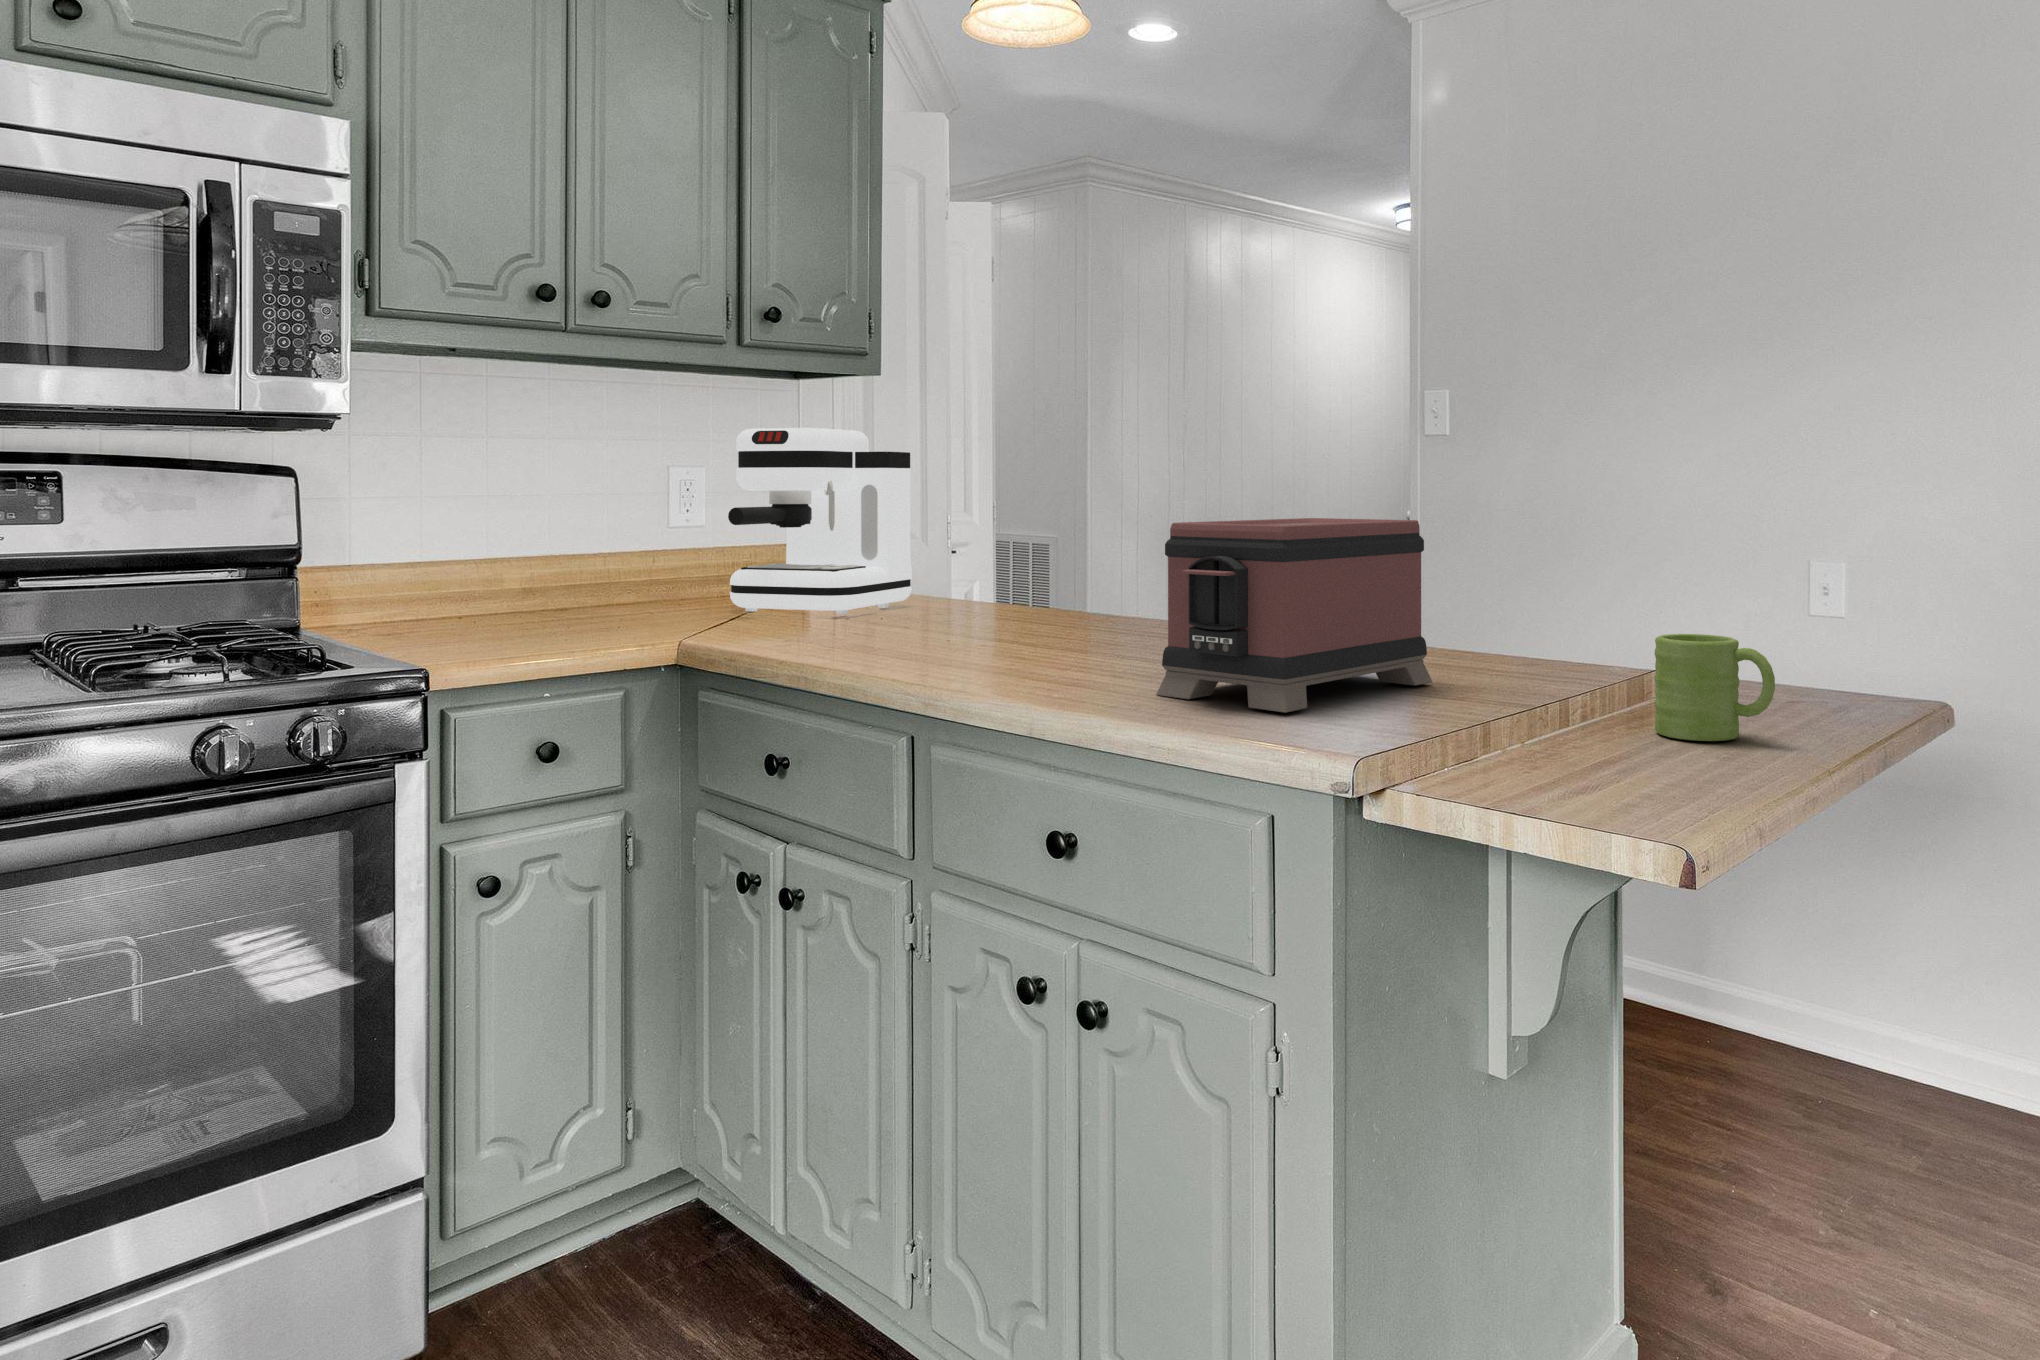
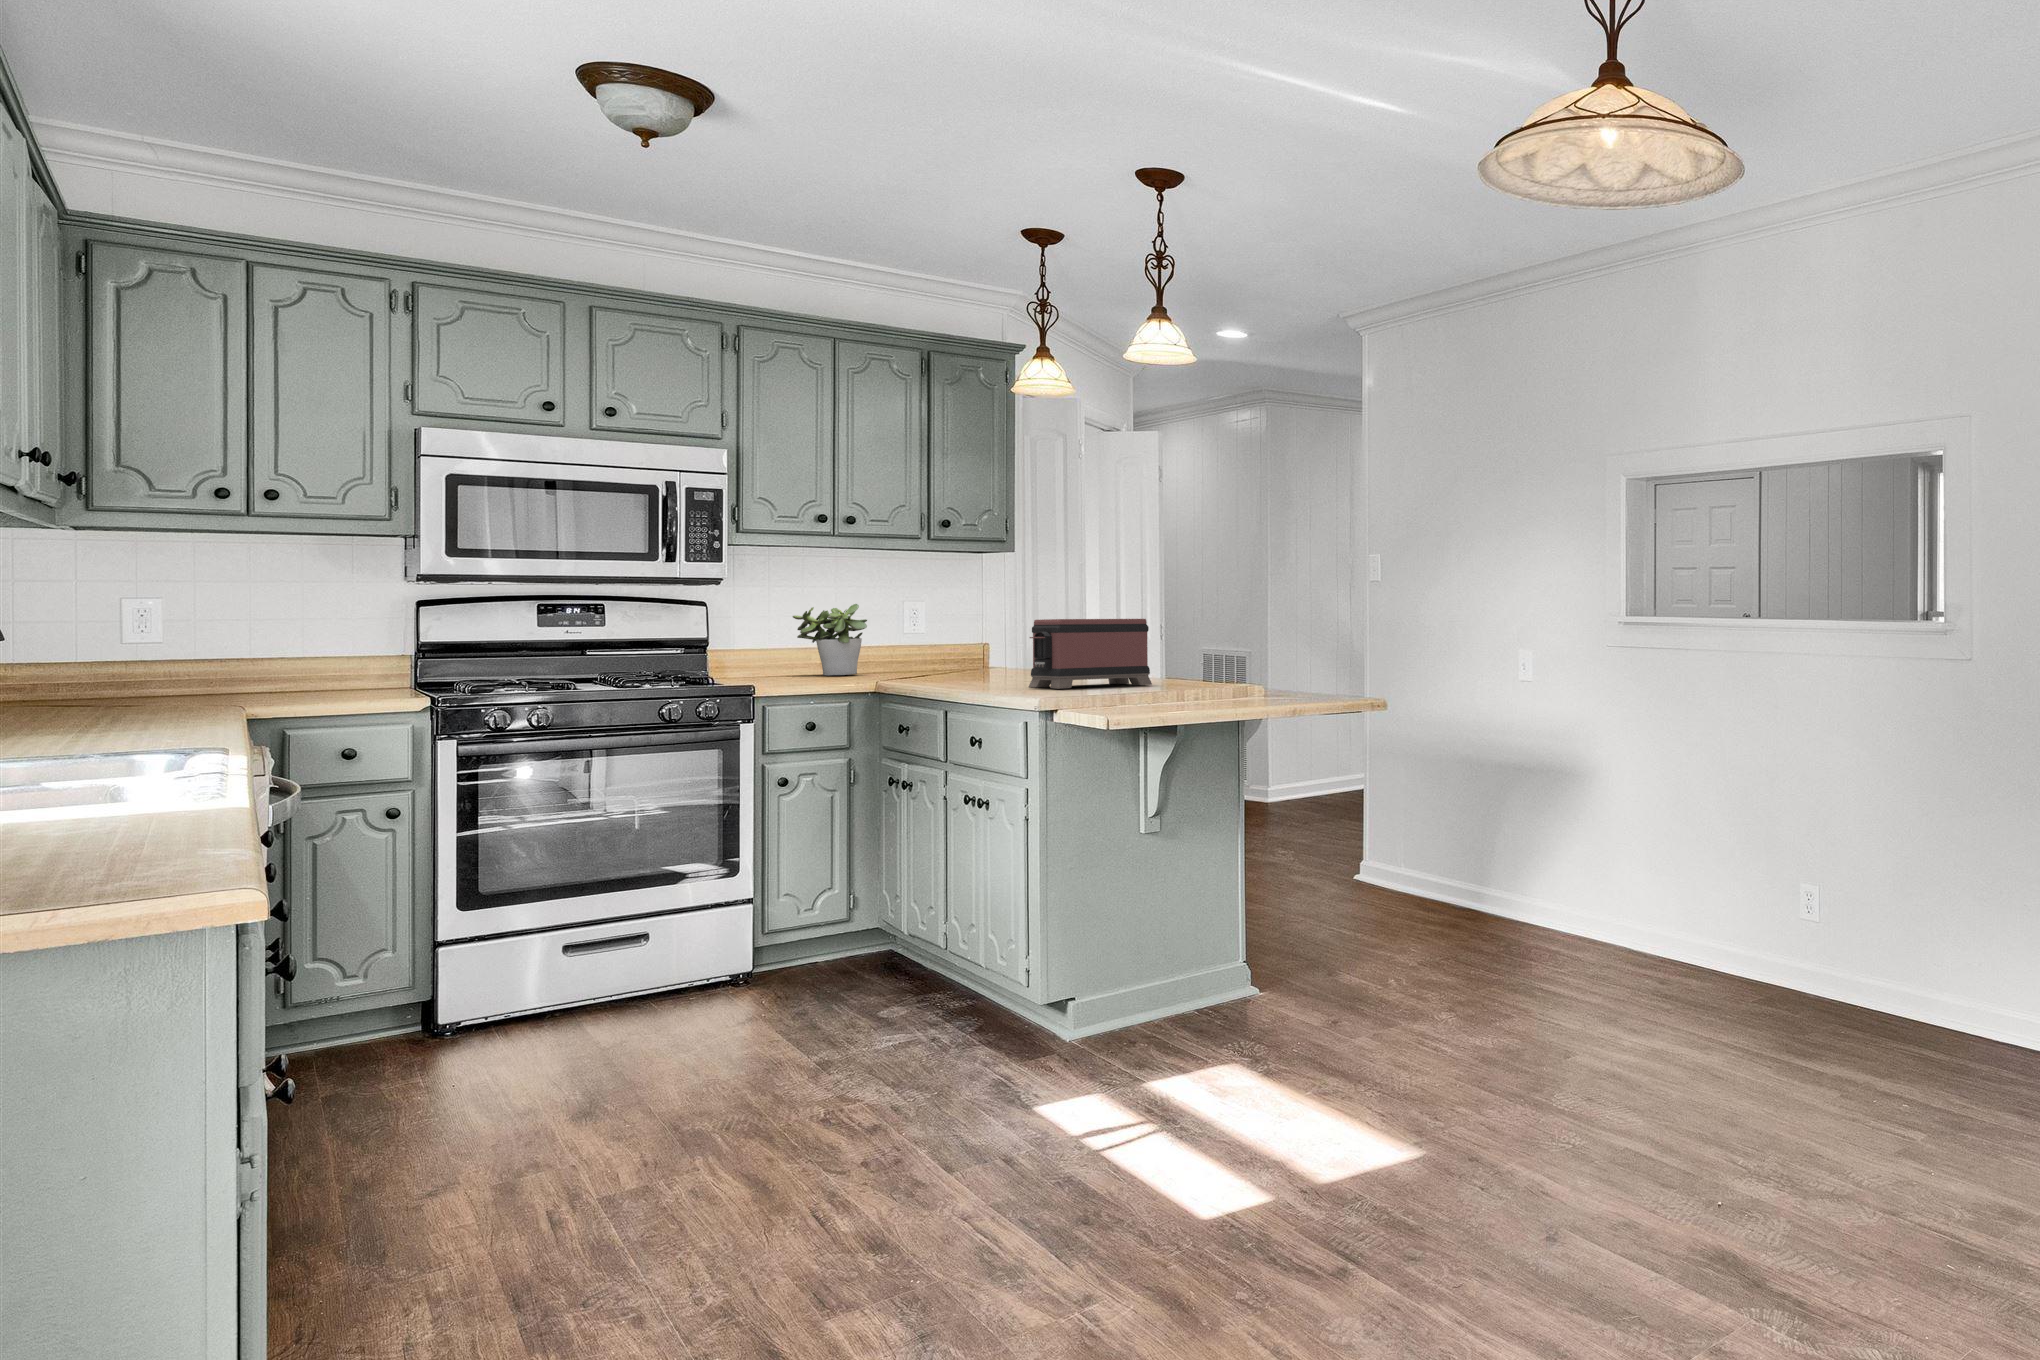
coffee maker: present [728,428,911,615] -> none [906,583,1008,673]
potted plant: none [493,471,654,627] -> present [793,604,867,676]
mug: present [1655,634,1775,741] -> none [1177,657,1207,692]

